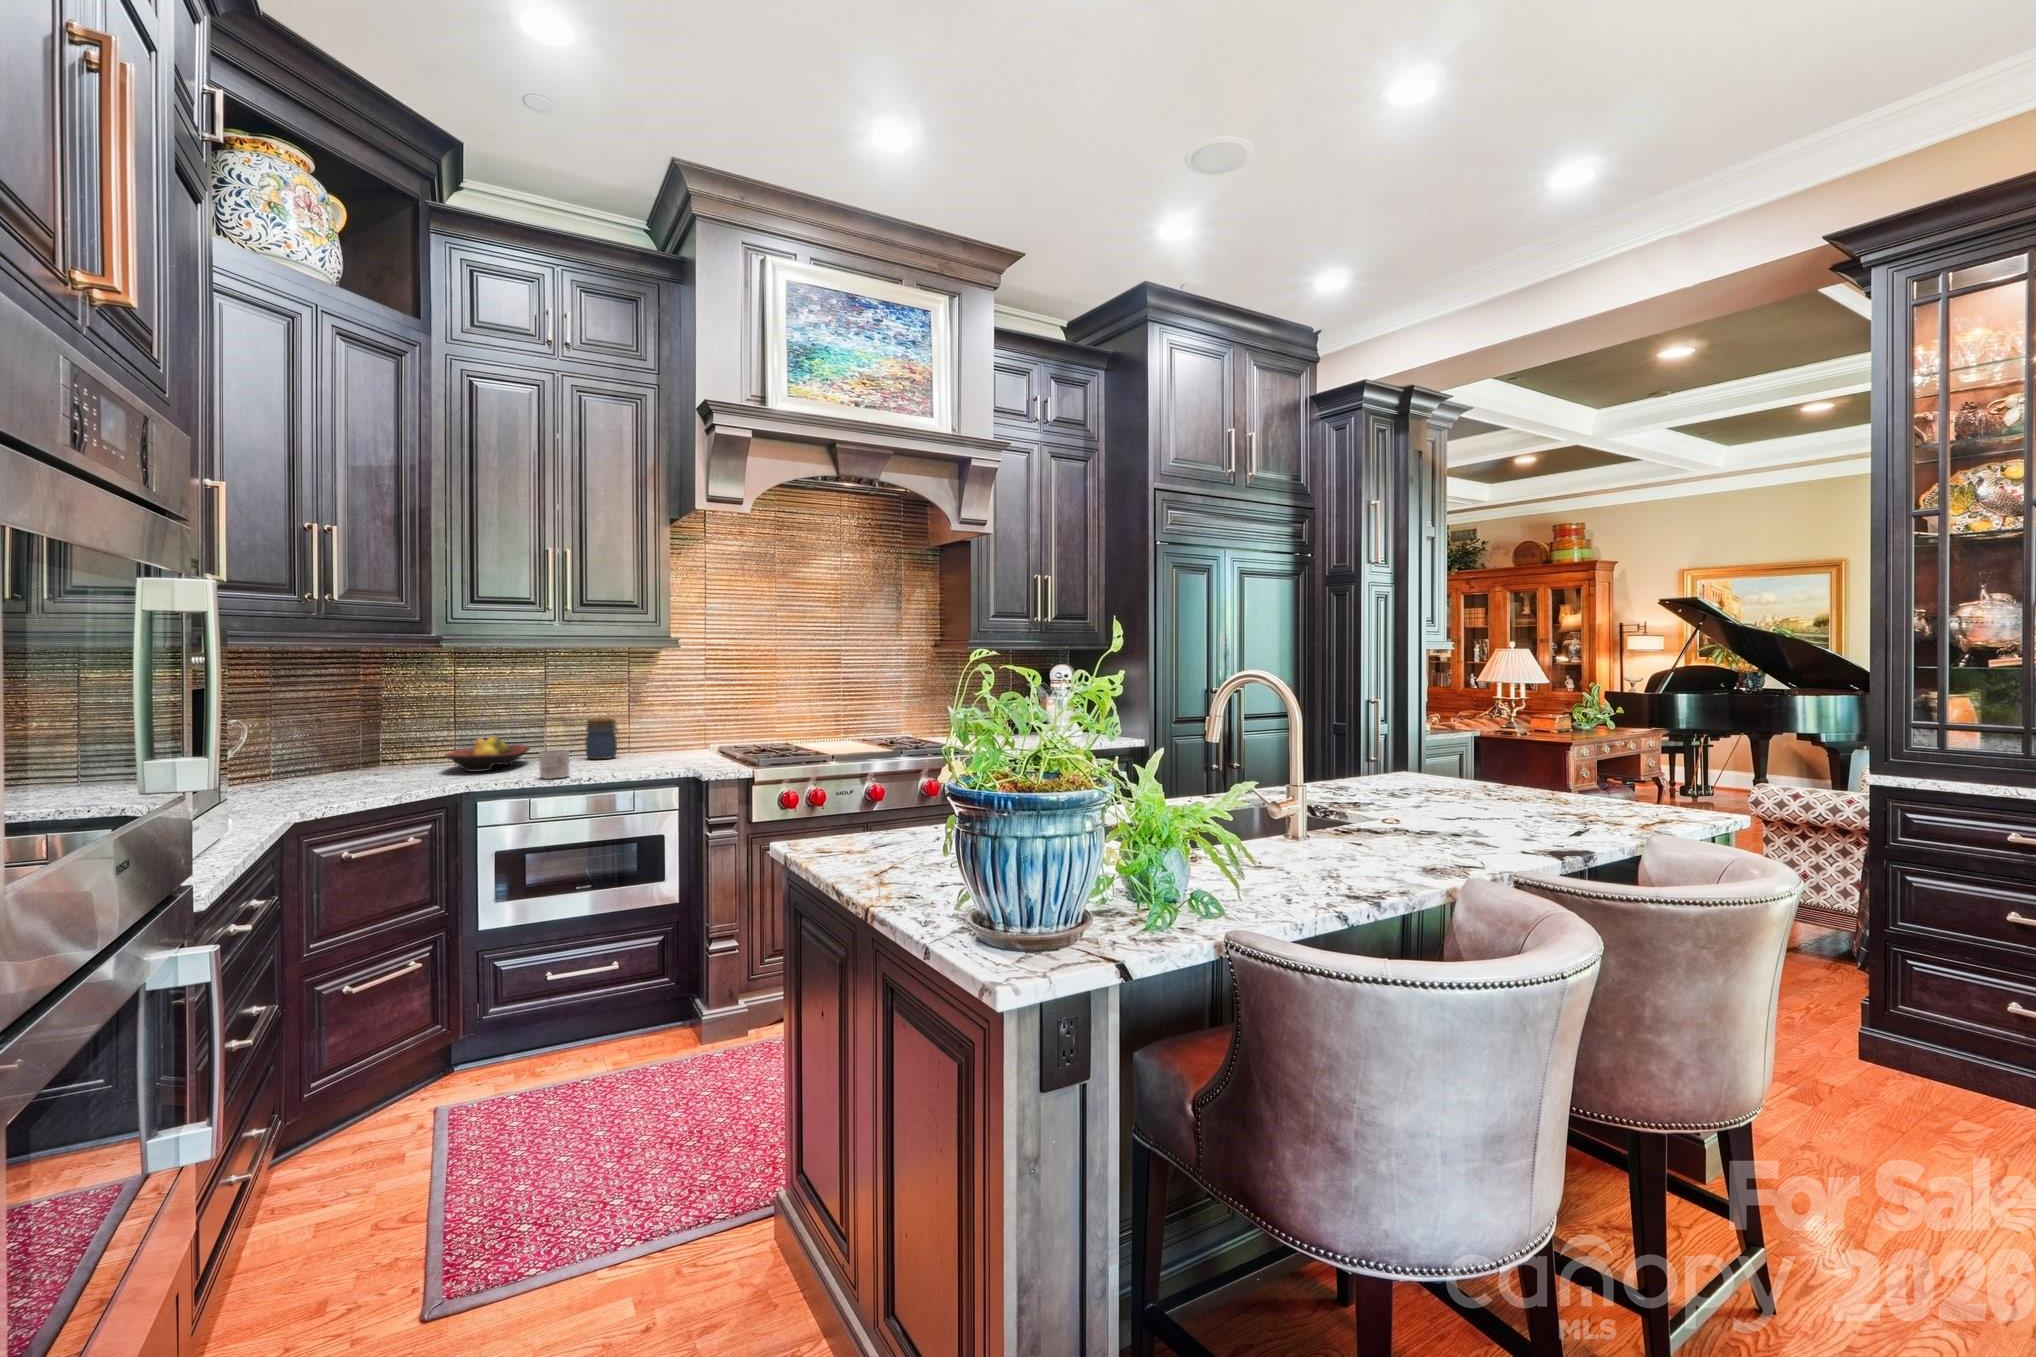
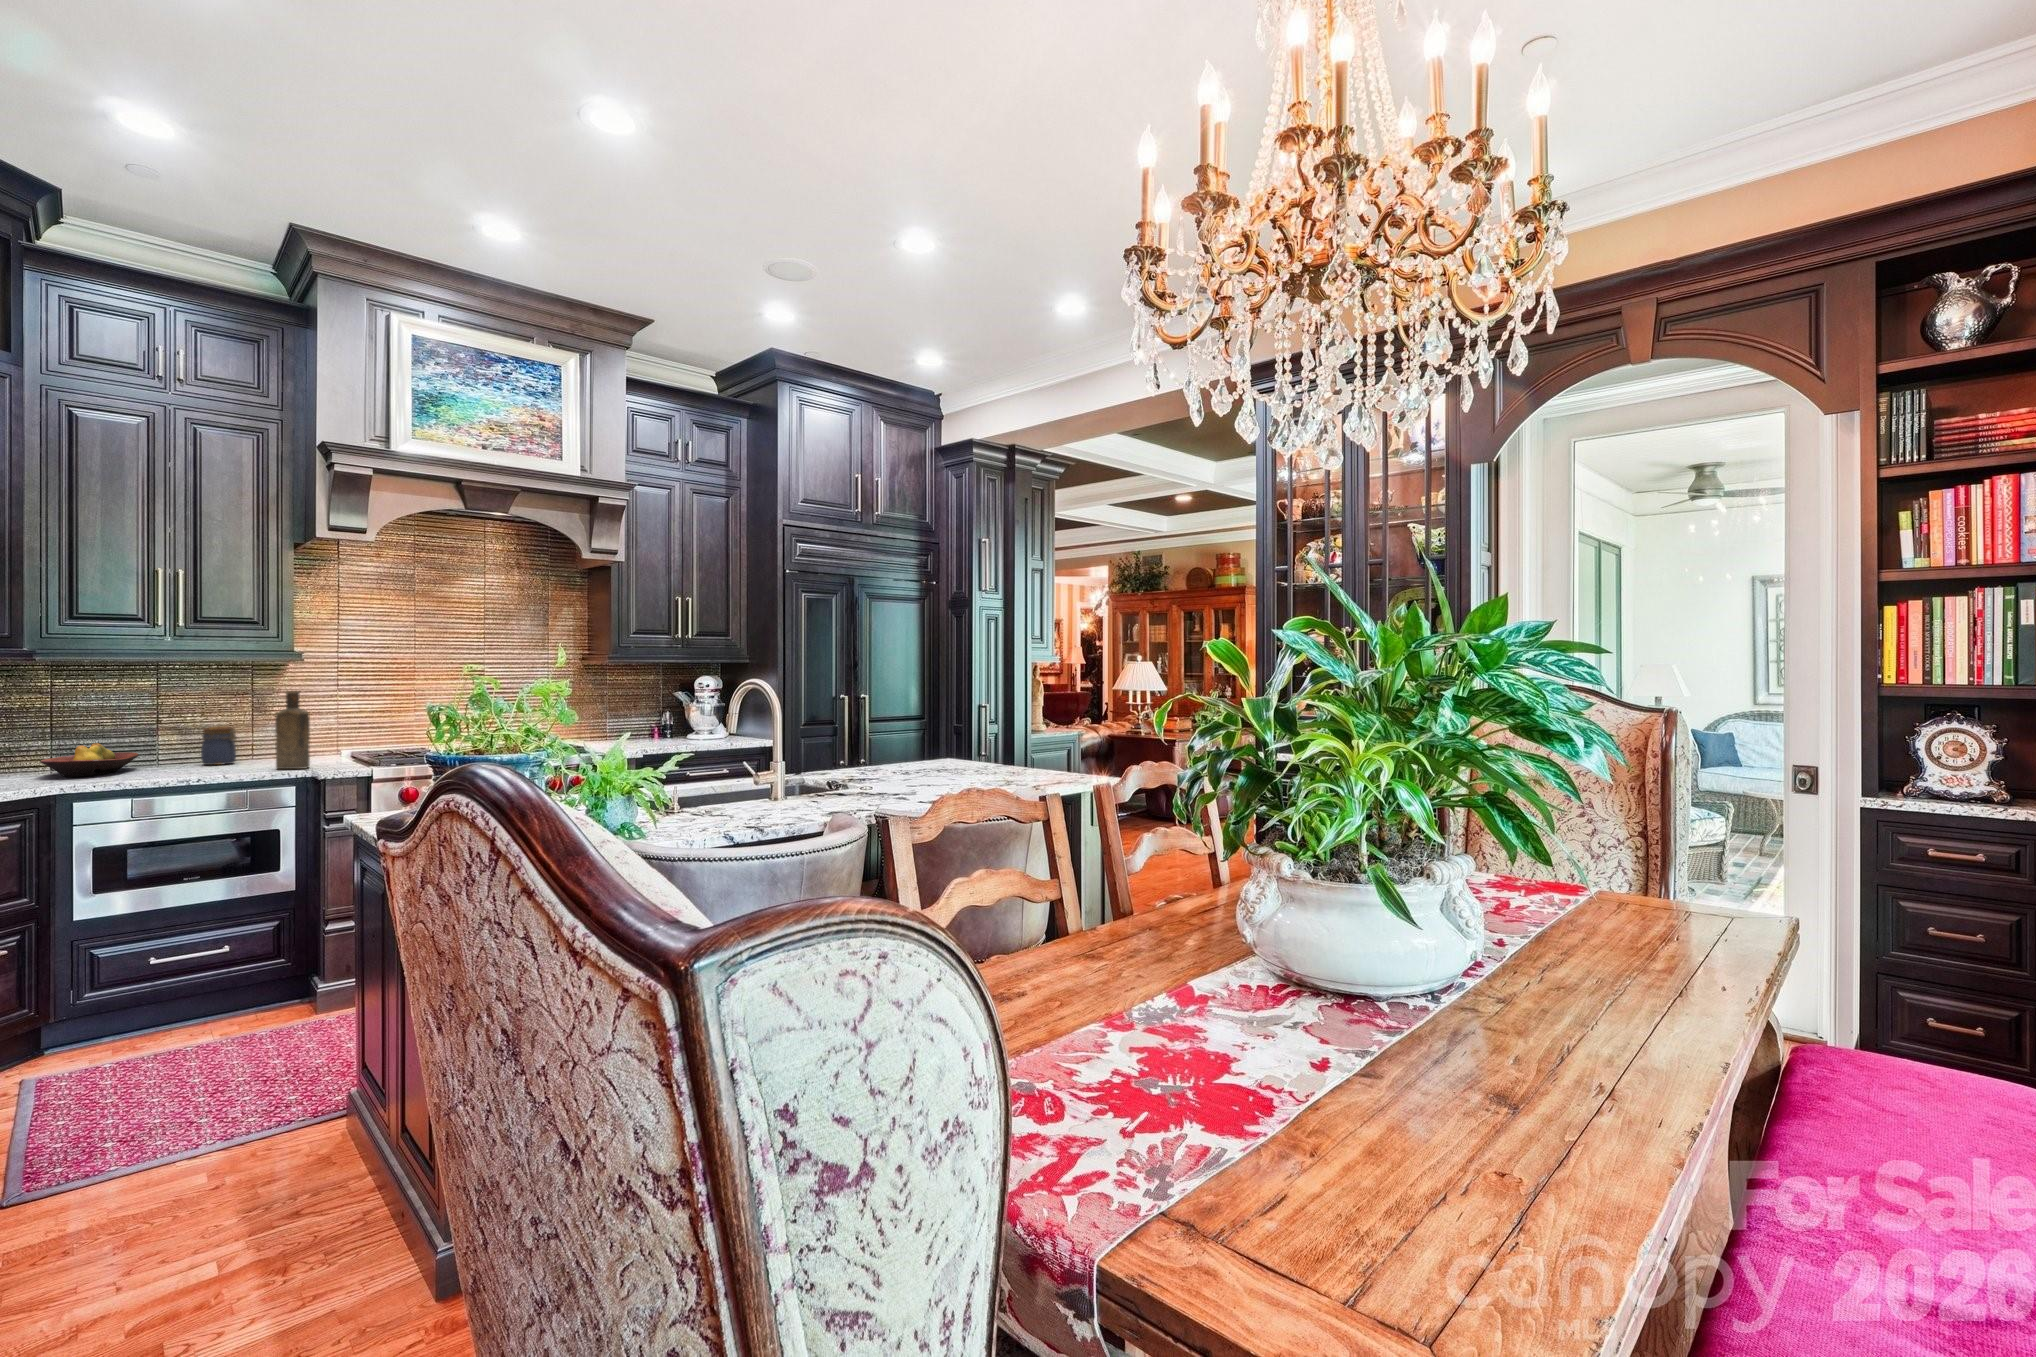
bottle: none [658,681,691,767] -> present [275,691,310,769]
mug: present [539,750,570,779] -> none [143,754,177,780]

